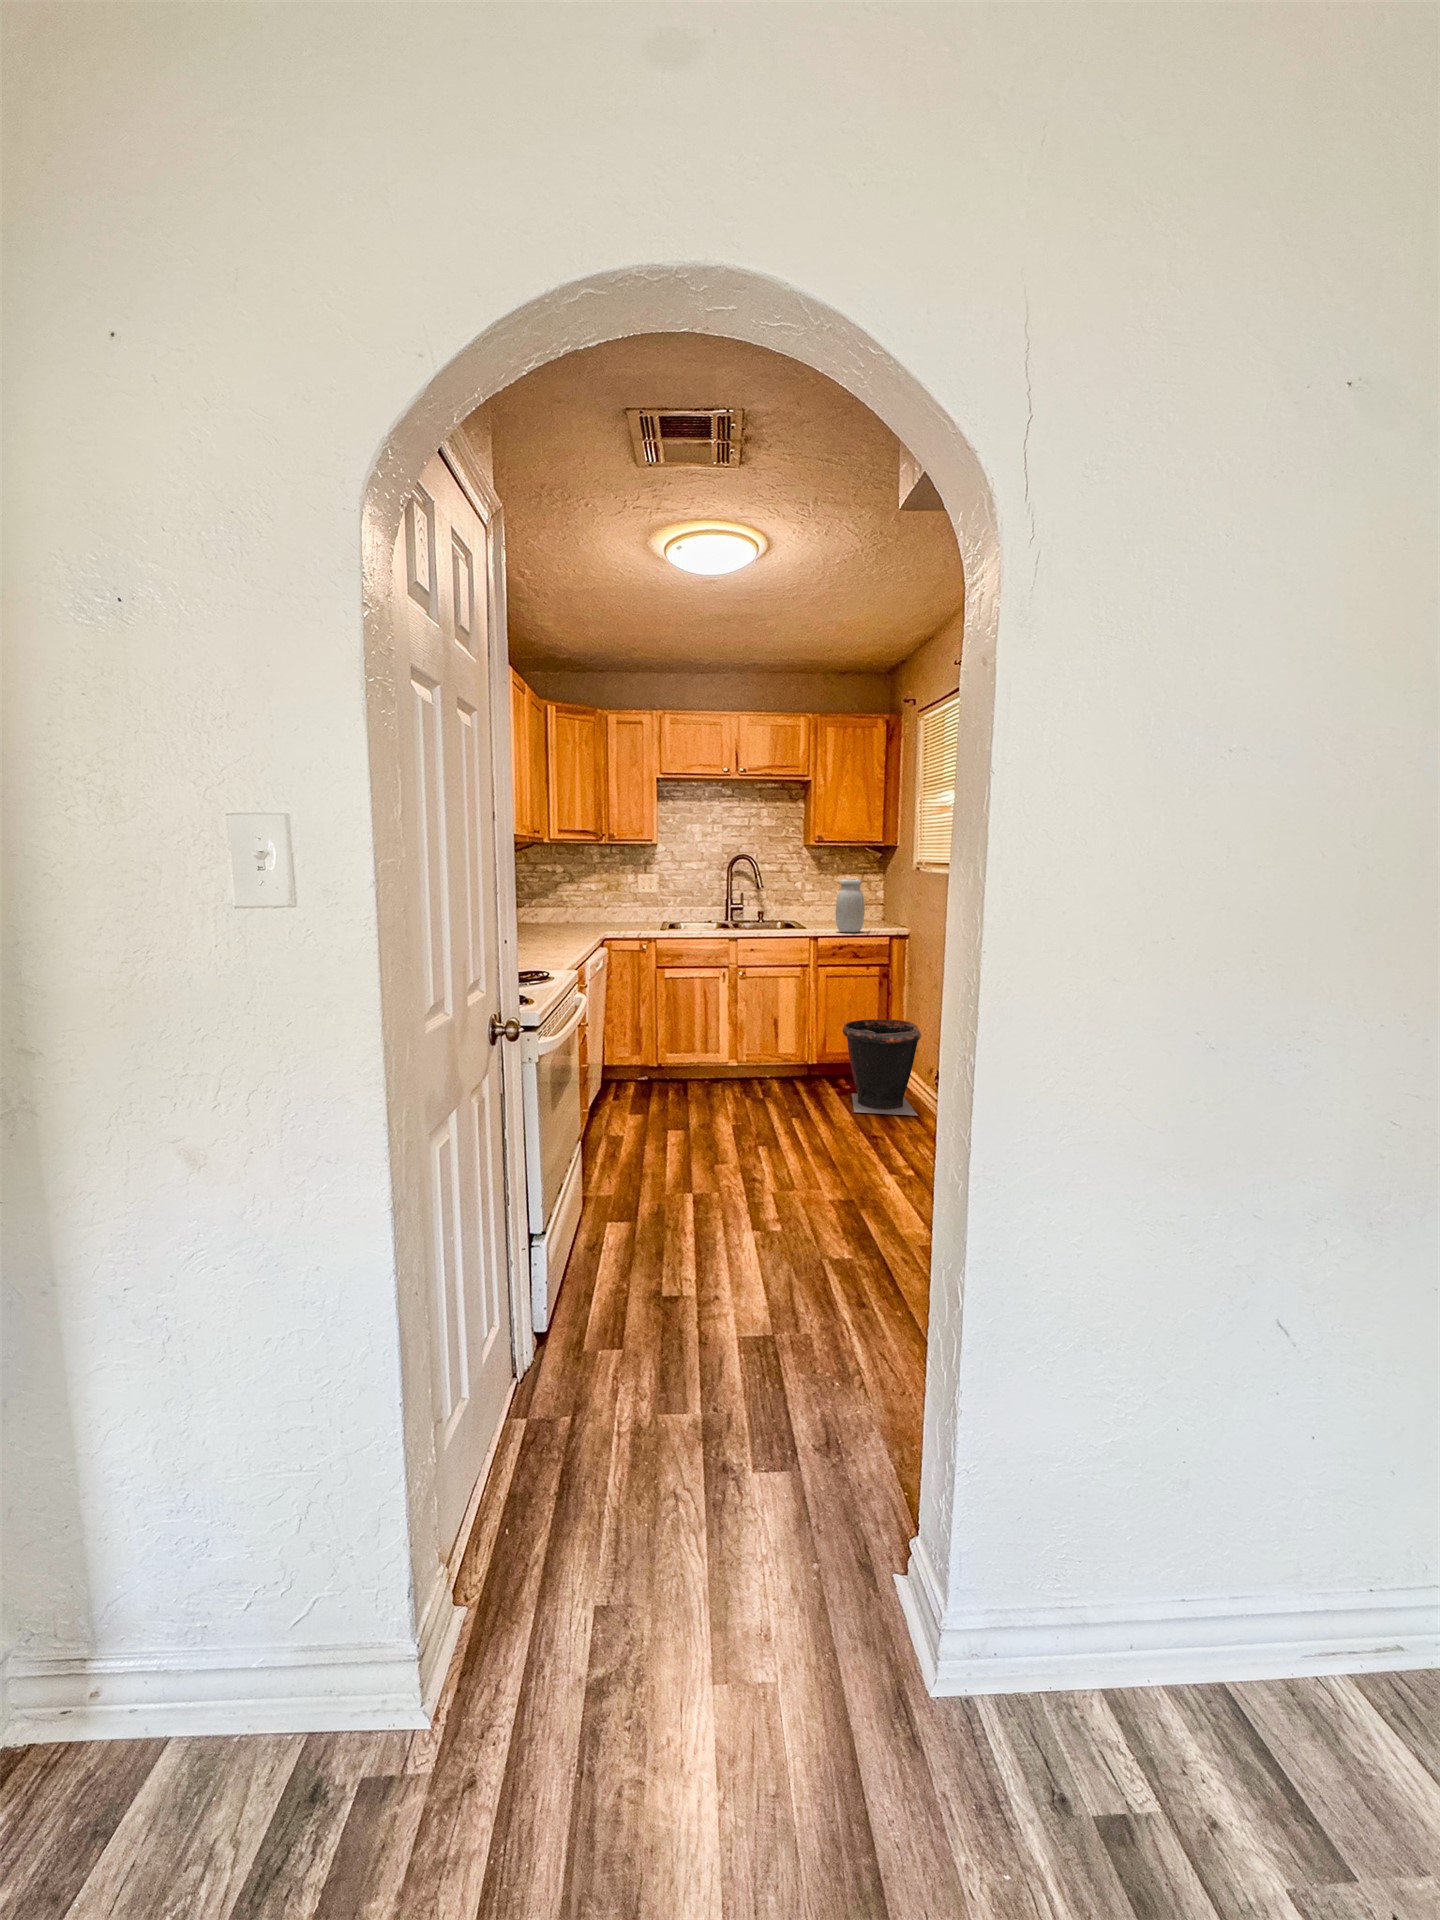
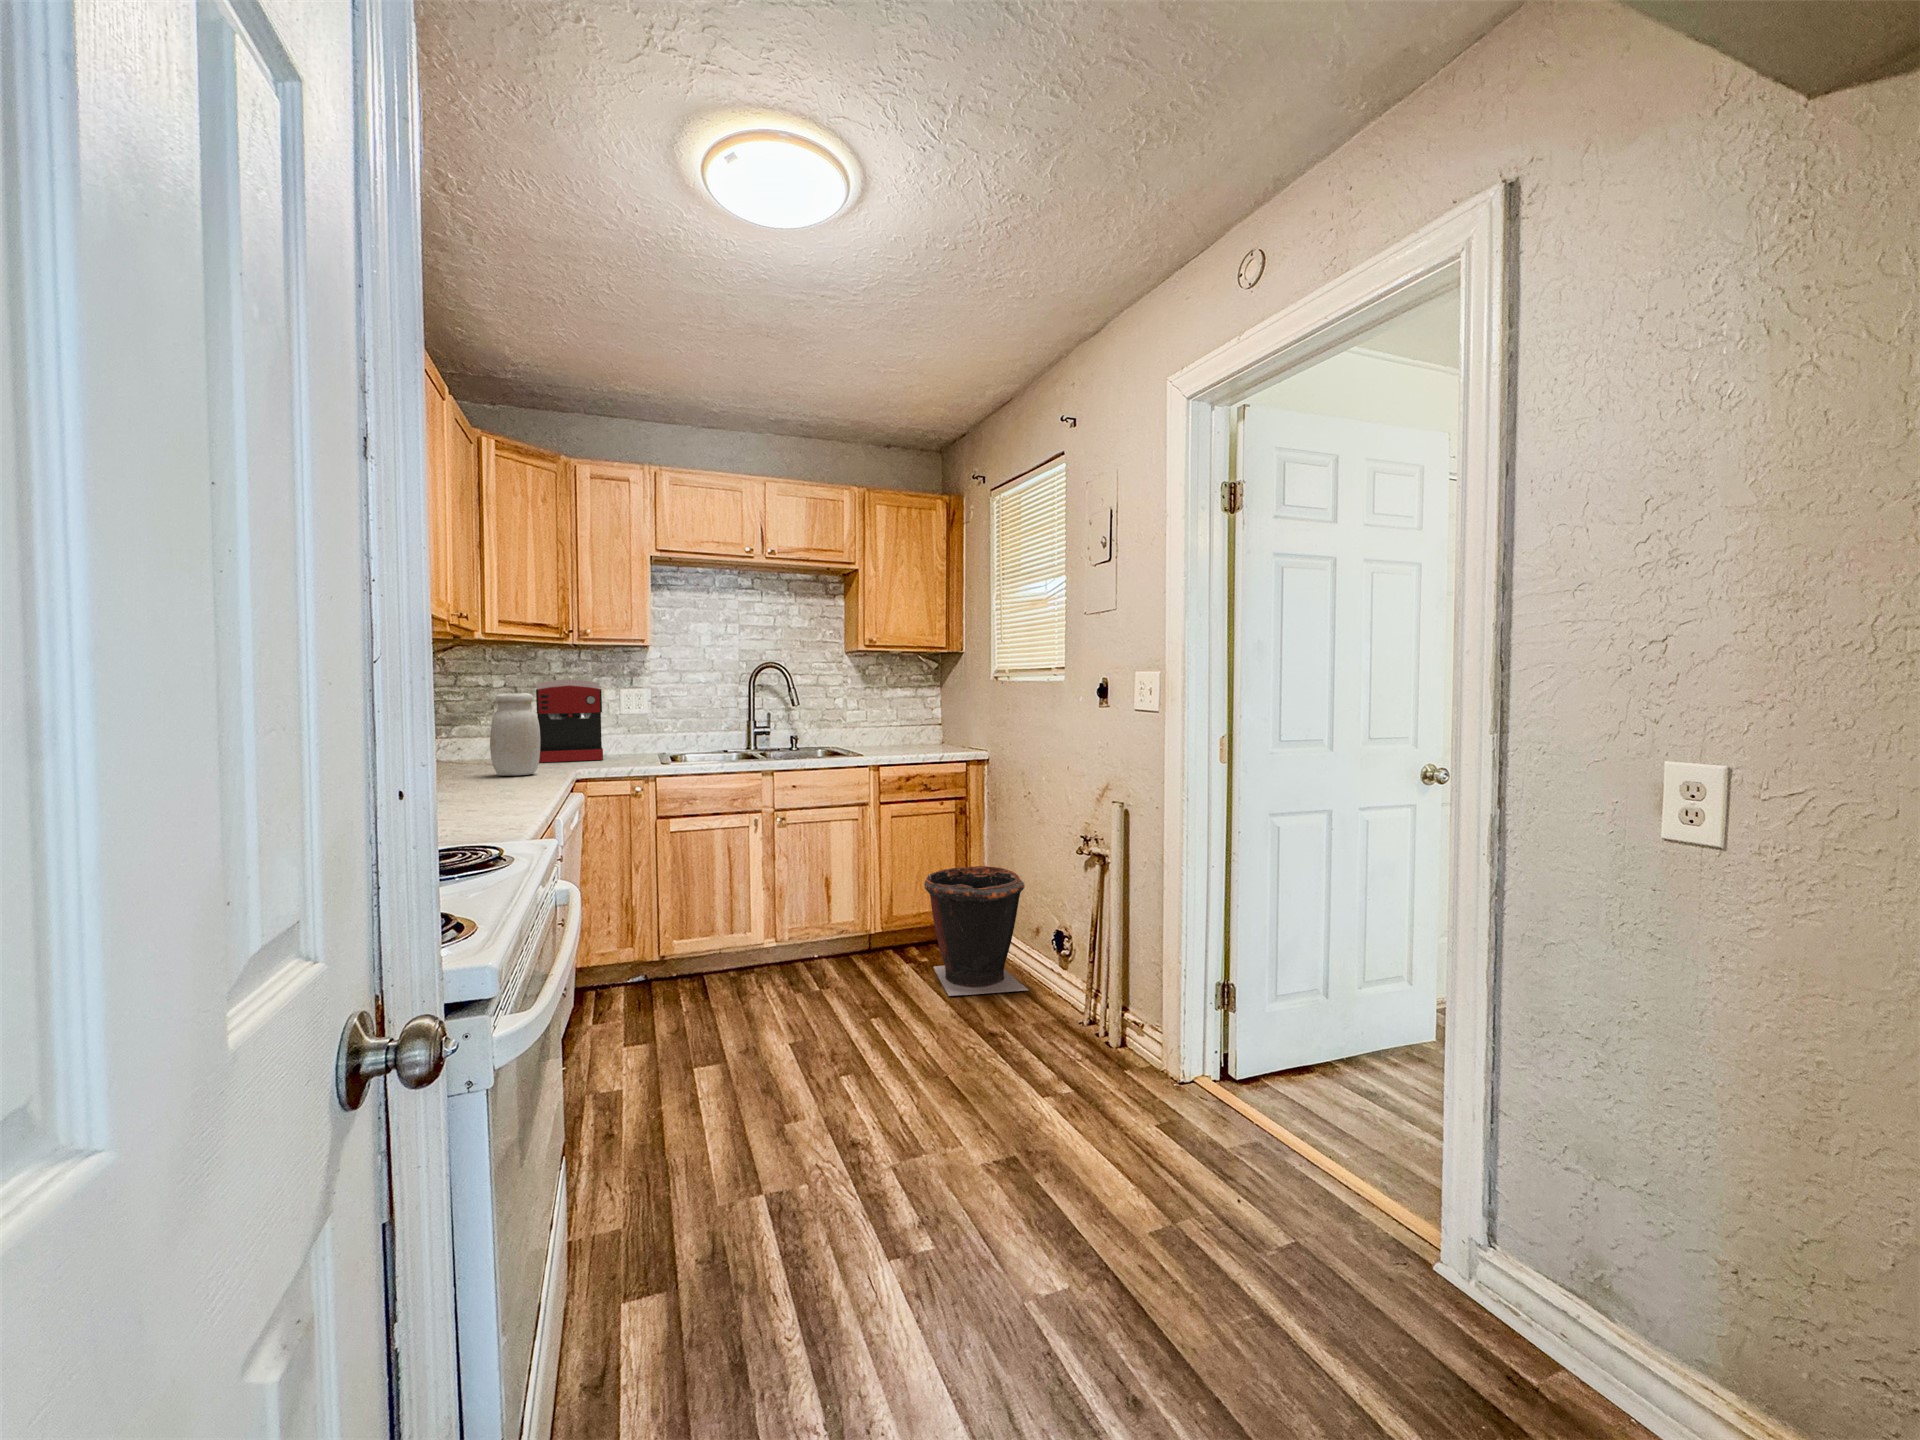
coffee maker: none [582,868,625,926] -> present [536,679,603,762]
jar: present [835,879,865,932] -> present [490,693,540,776]

